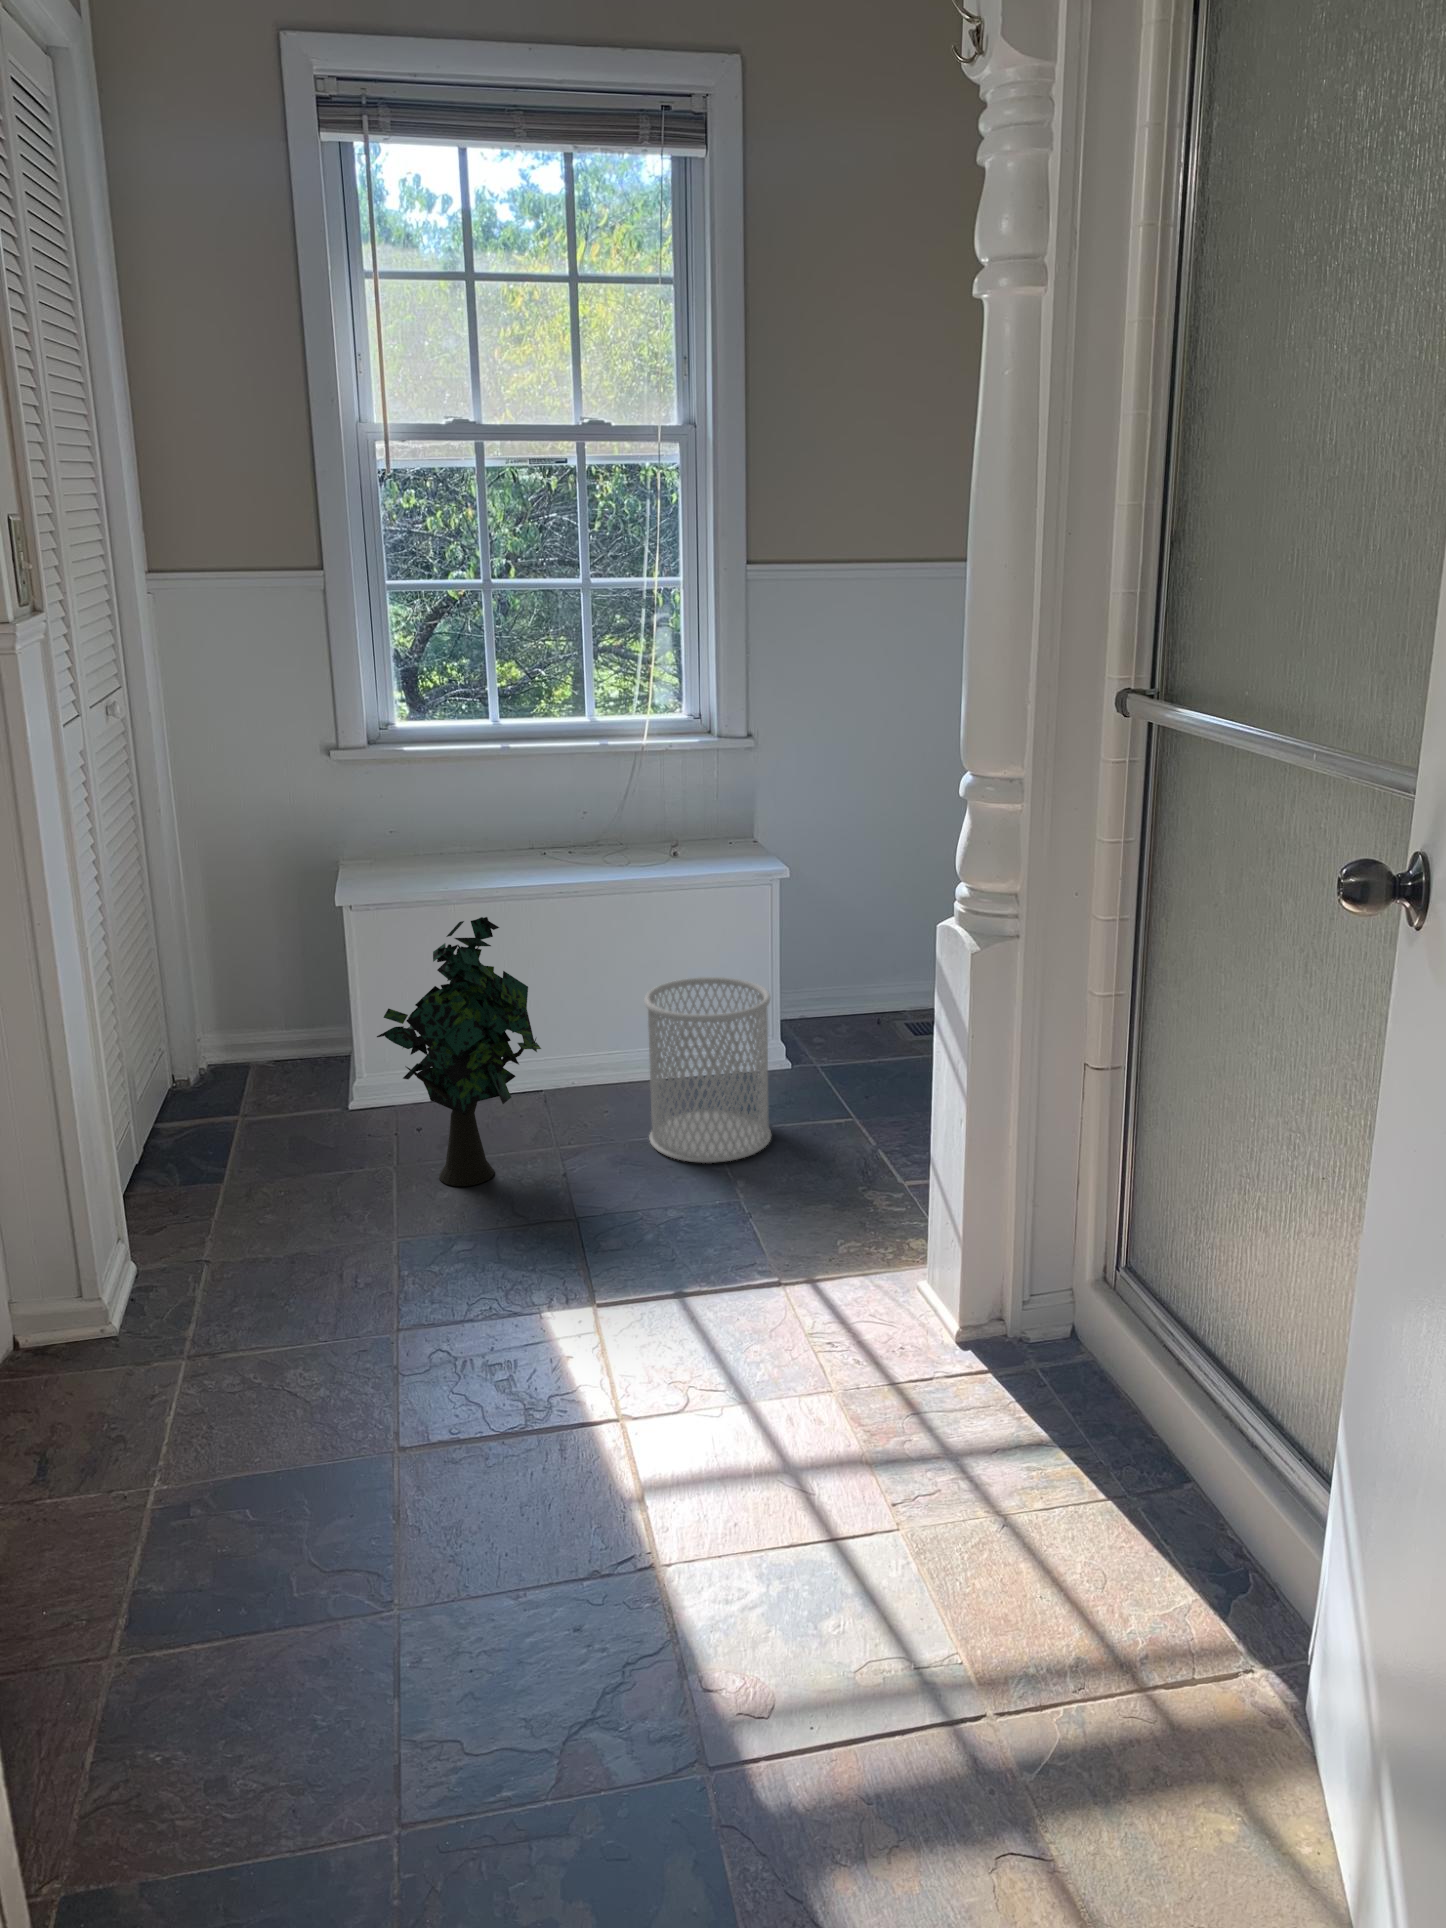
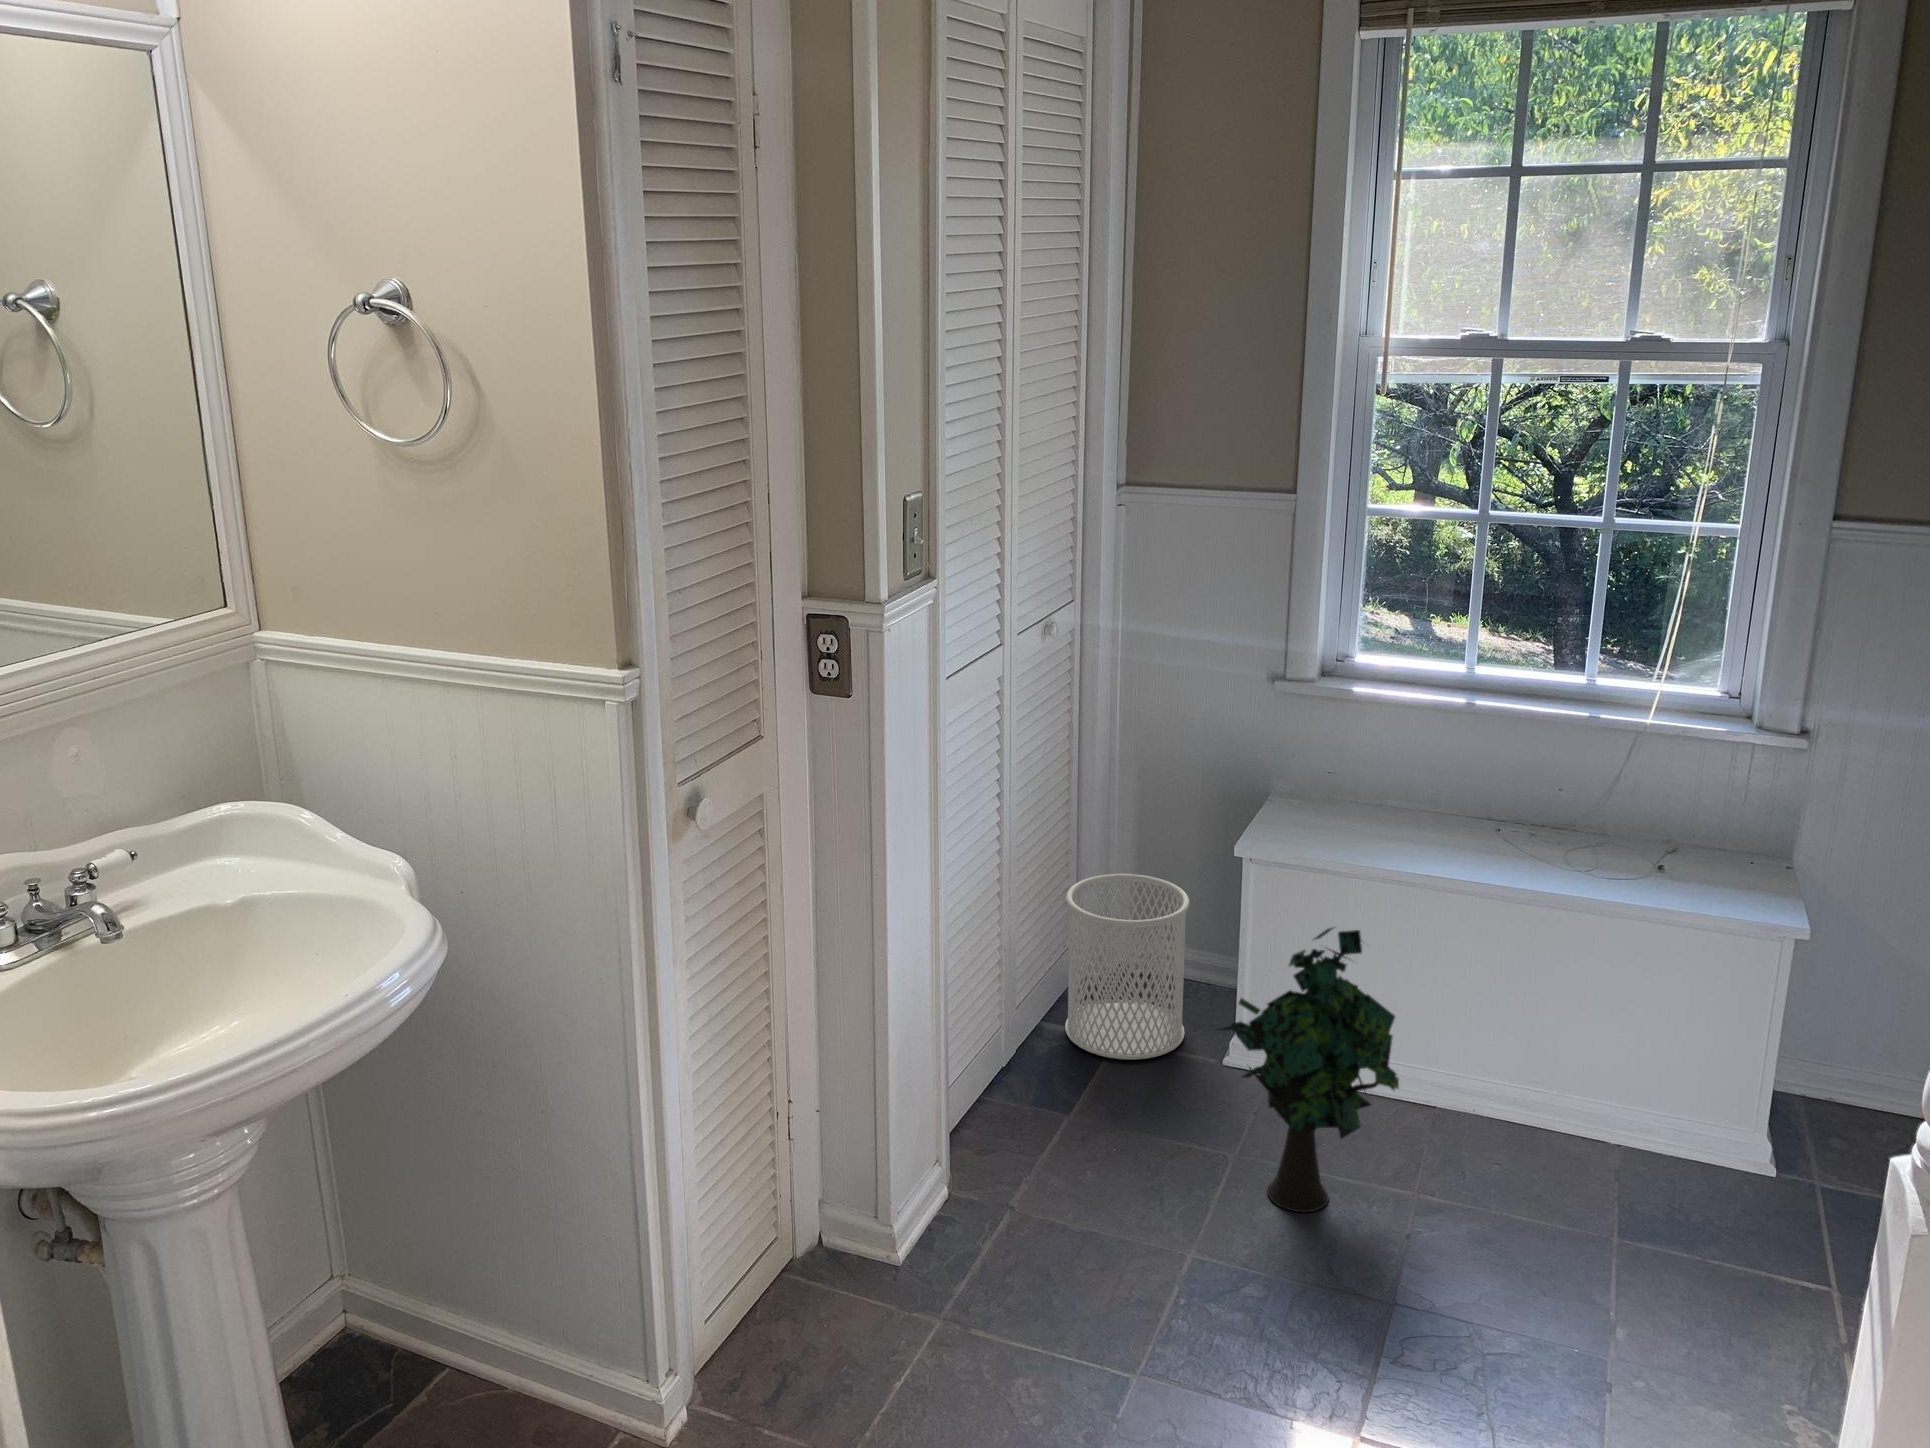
wastebasket: present [644,977,771,1163] -> present [1065,874,1189,1060]

